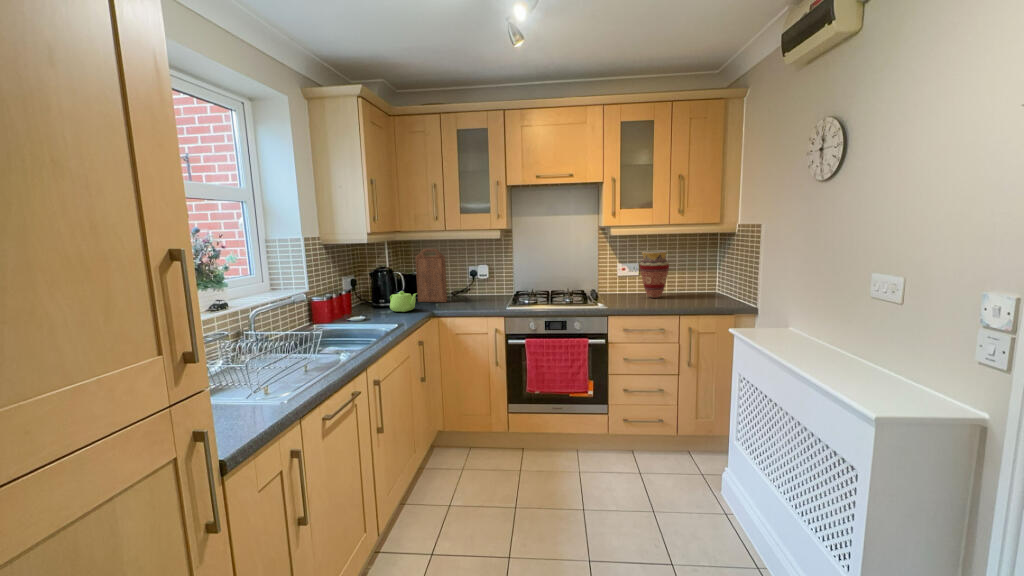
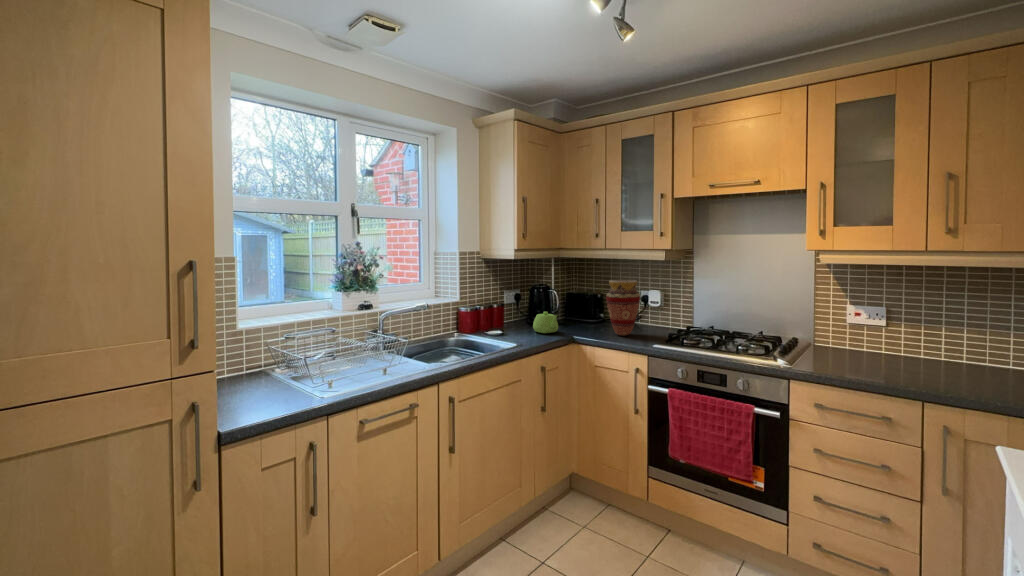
cutting board: present [416,249,447,302] -> none [574,268,602,329]
vase: present [640,251,669,298] -> present [606,280,640,336]

